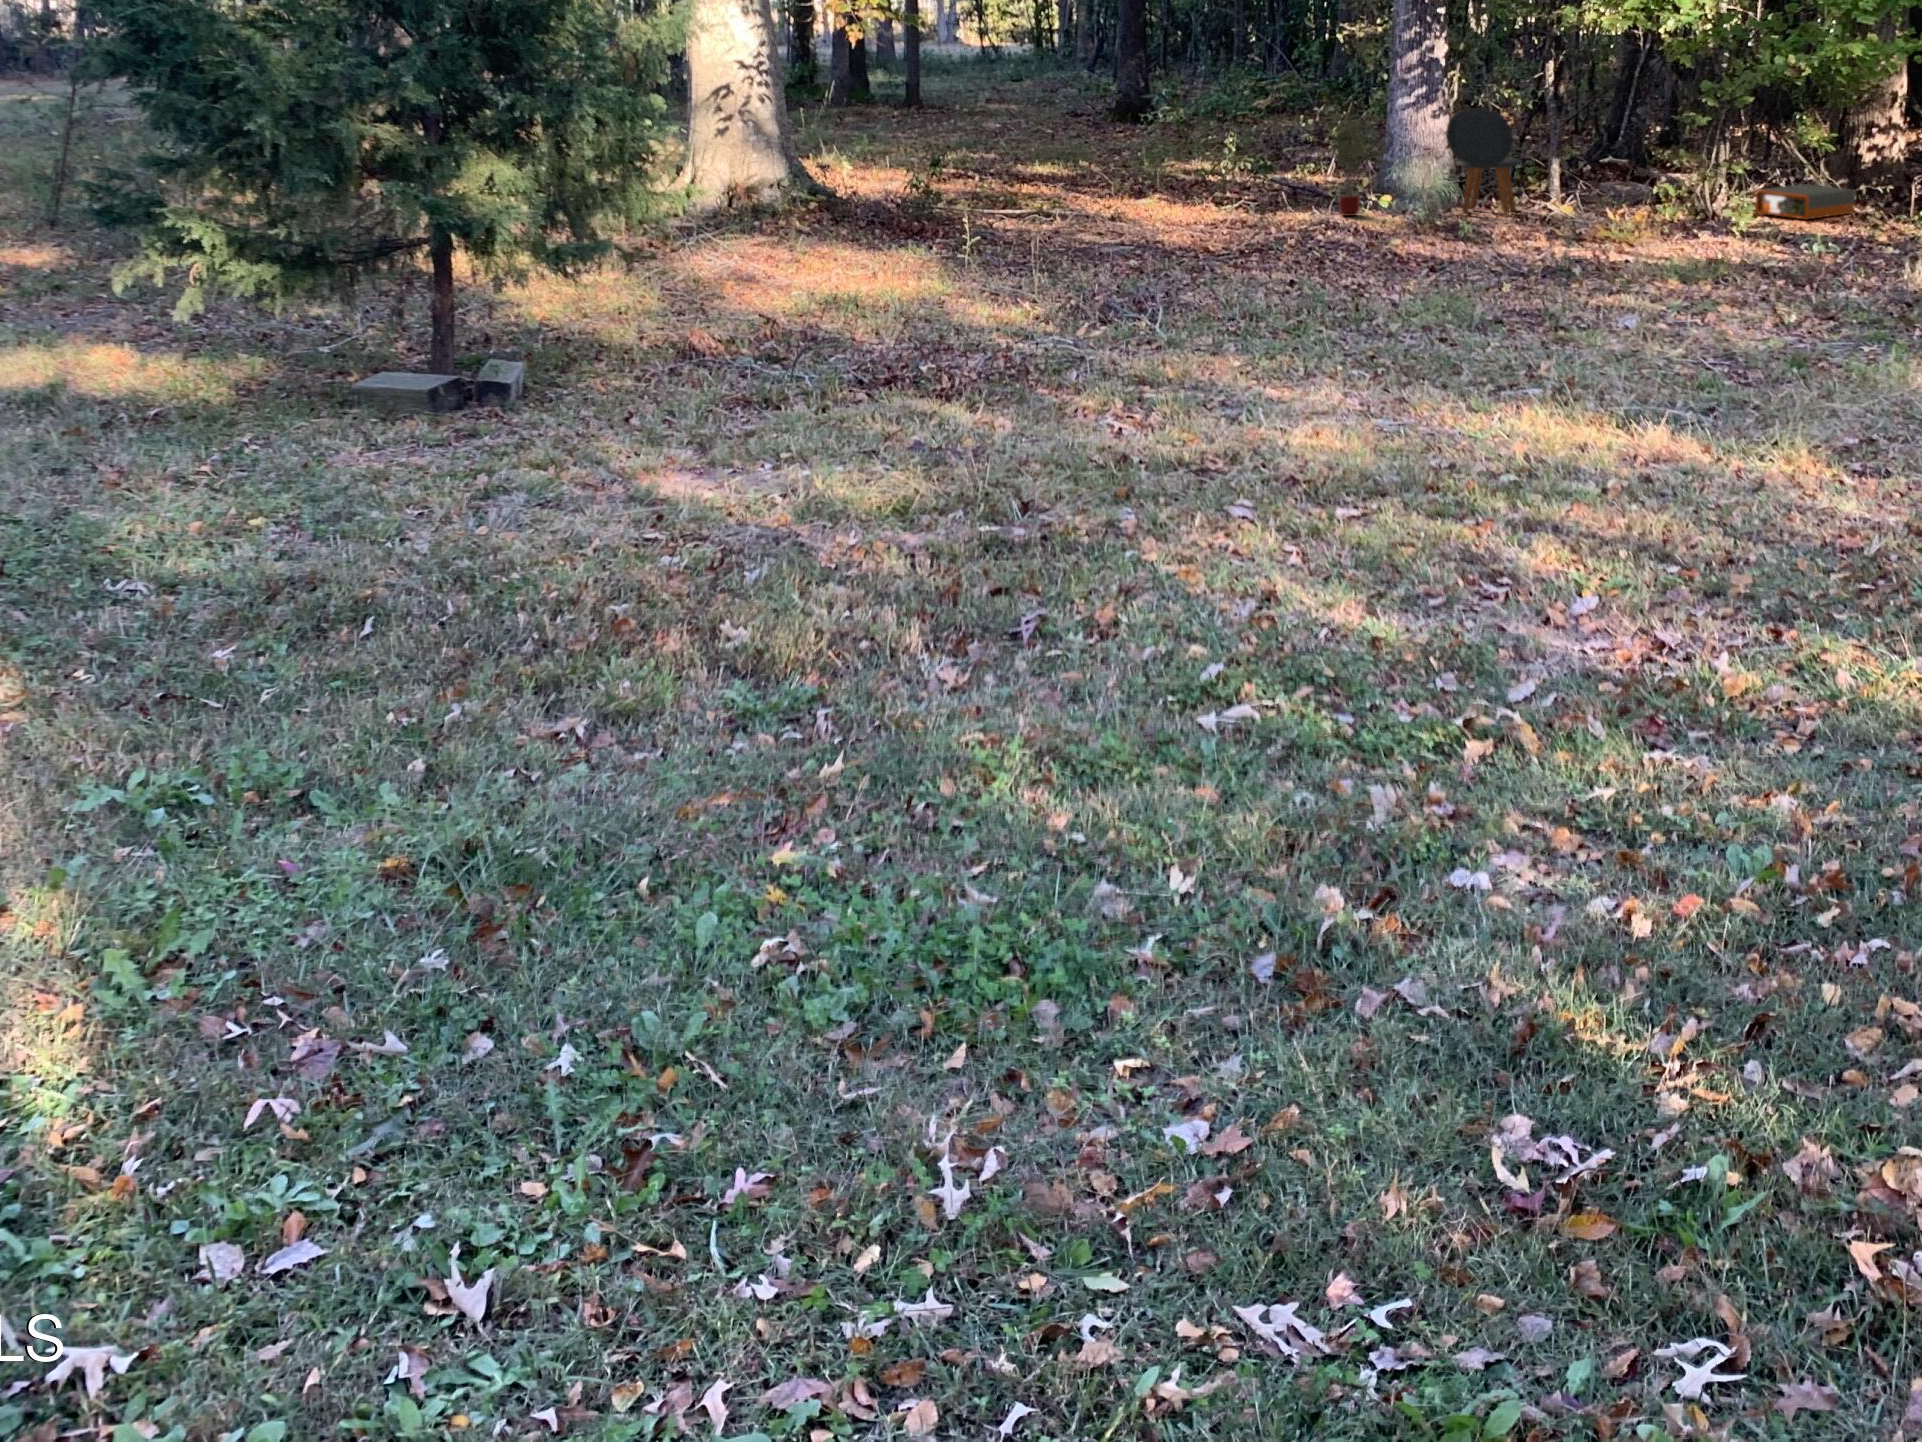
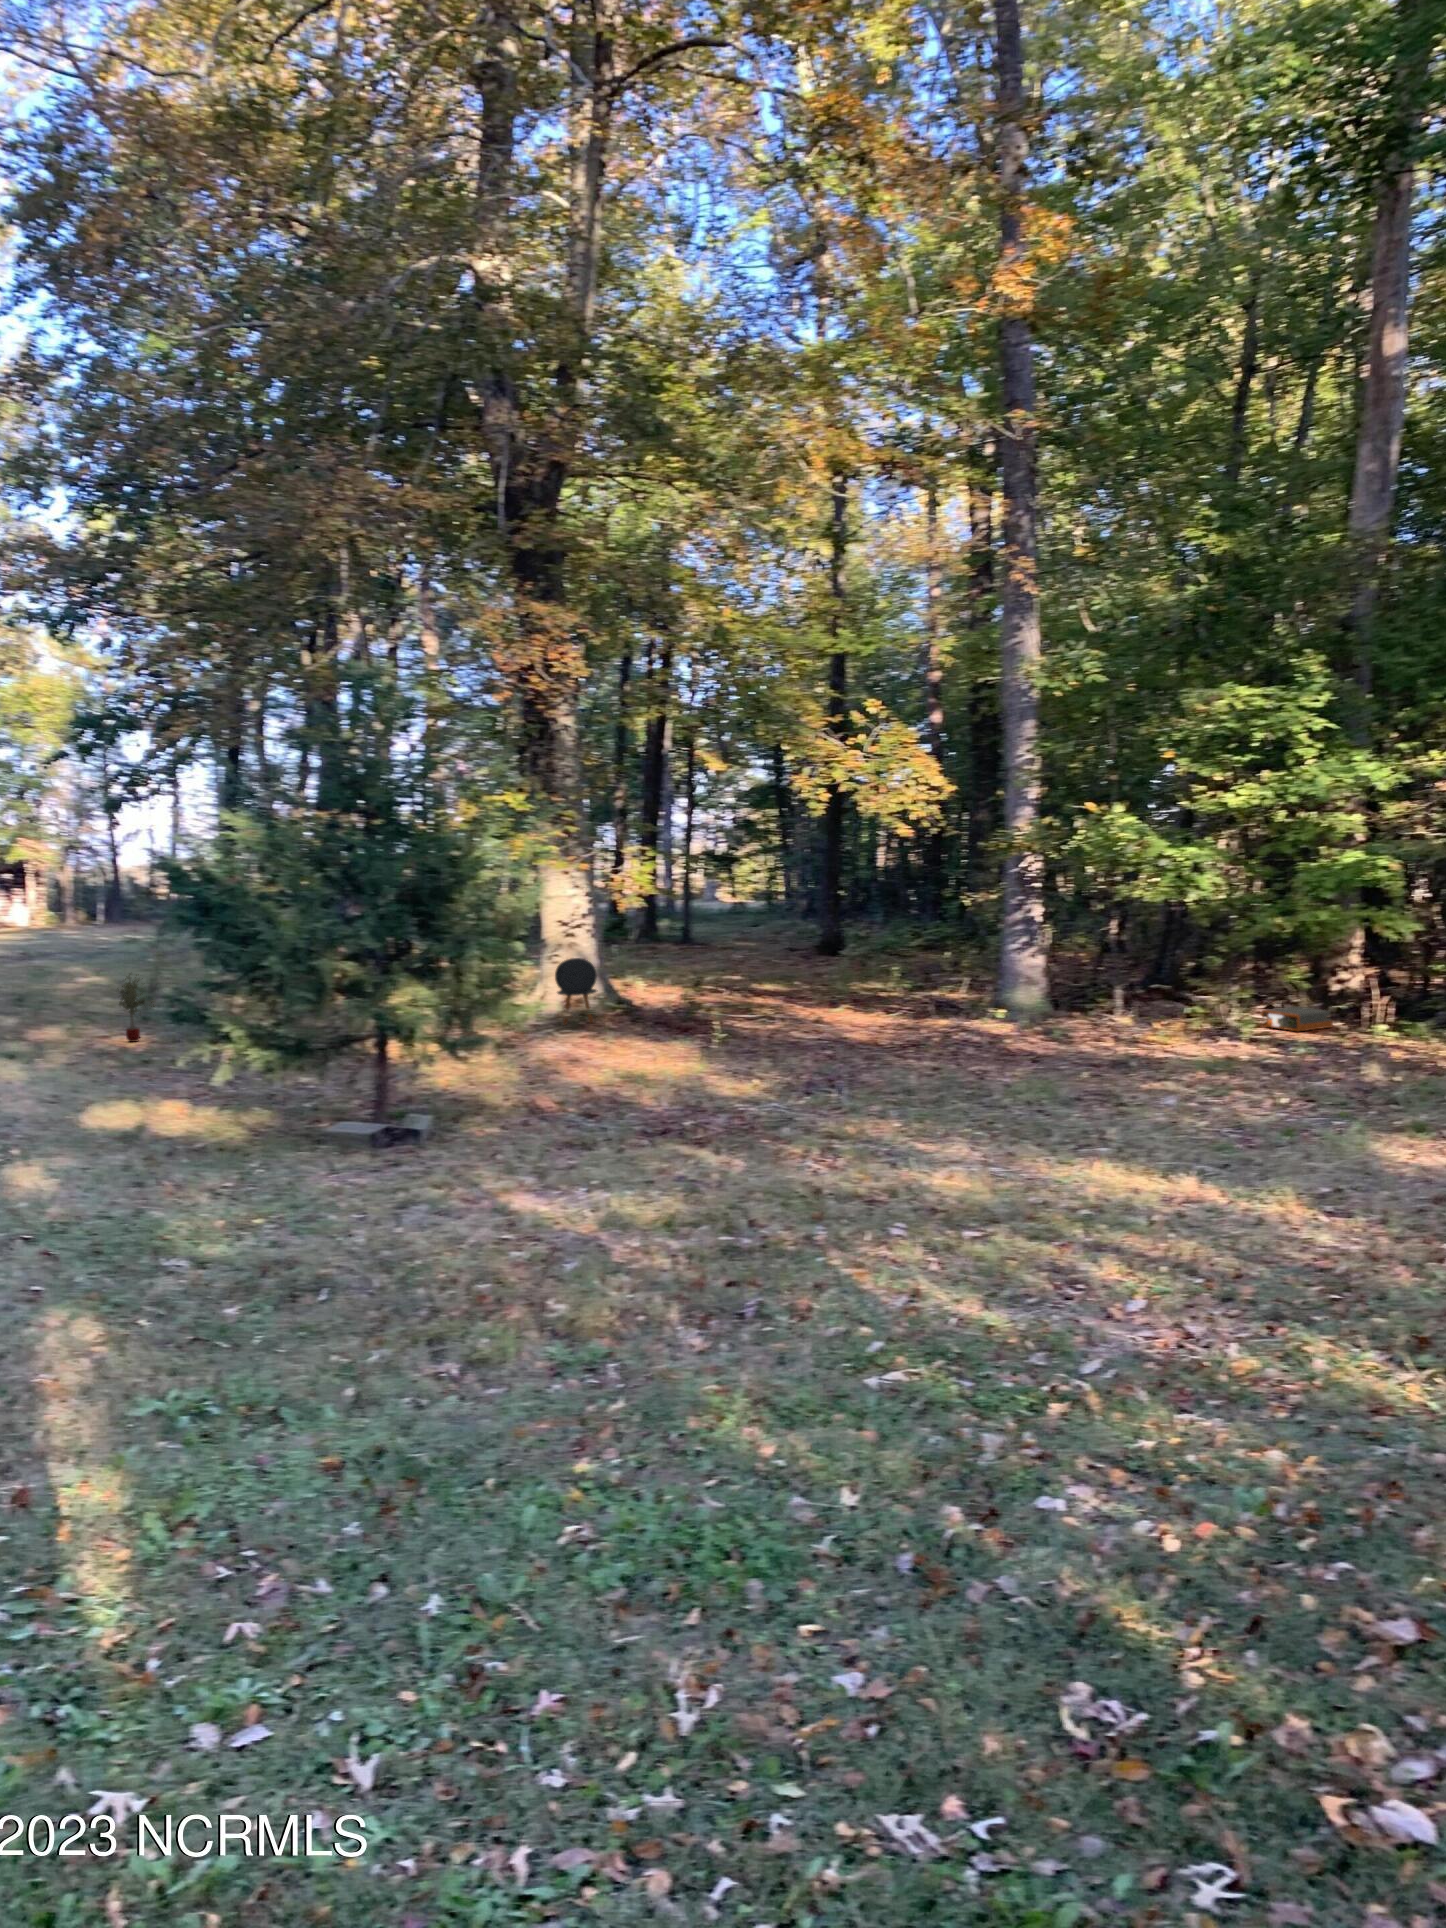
potted tree: present [1331,107,1386,216] -> present [117,974,155,1042]
chair: present [1446,108,1522,214] -> present [555,958,597,1025]

